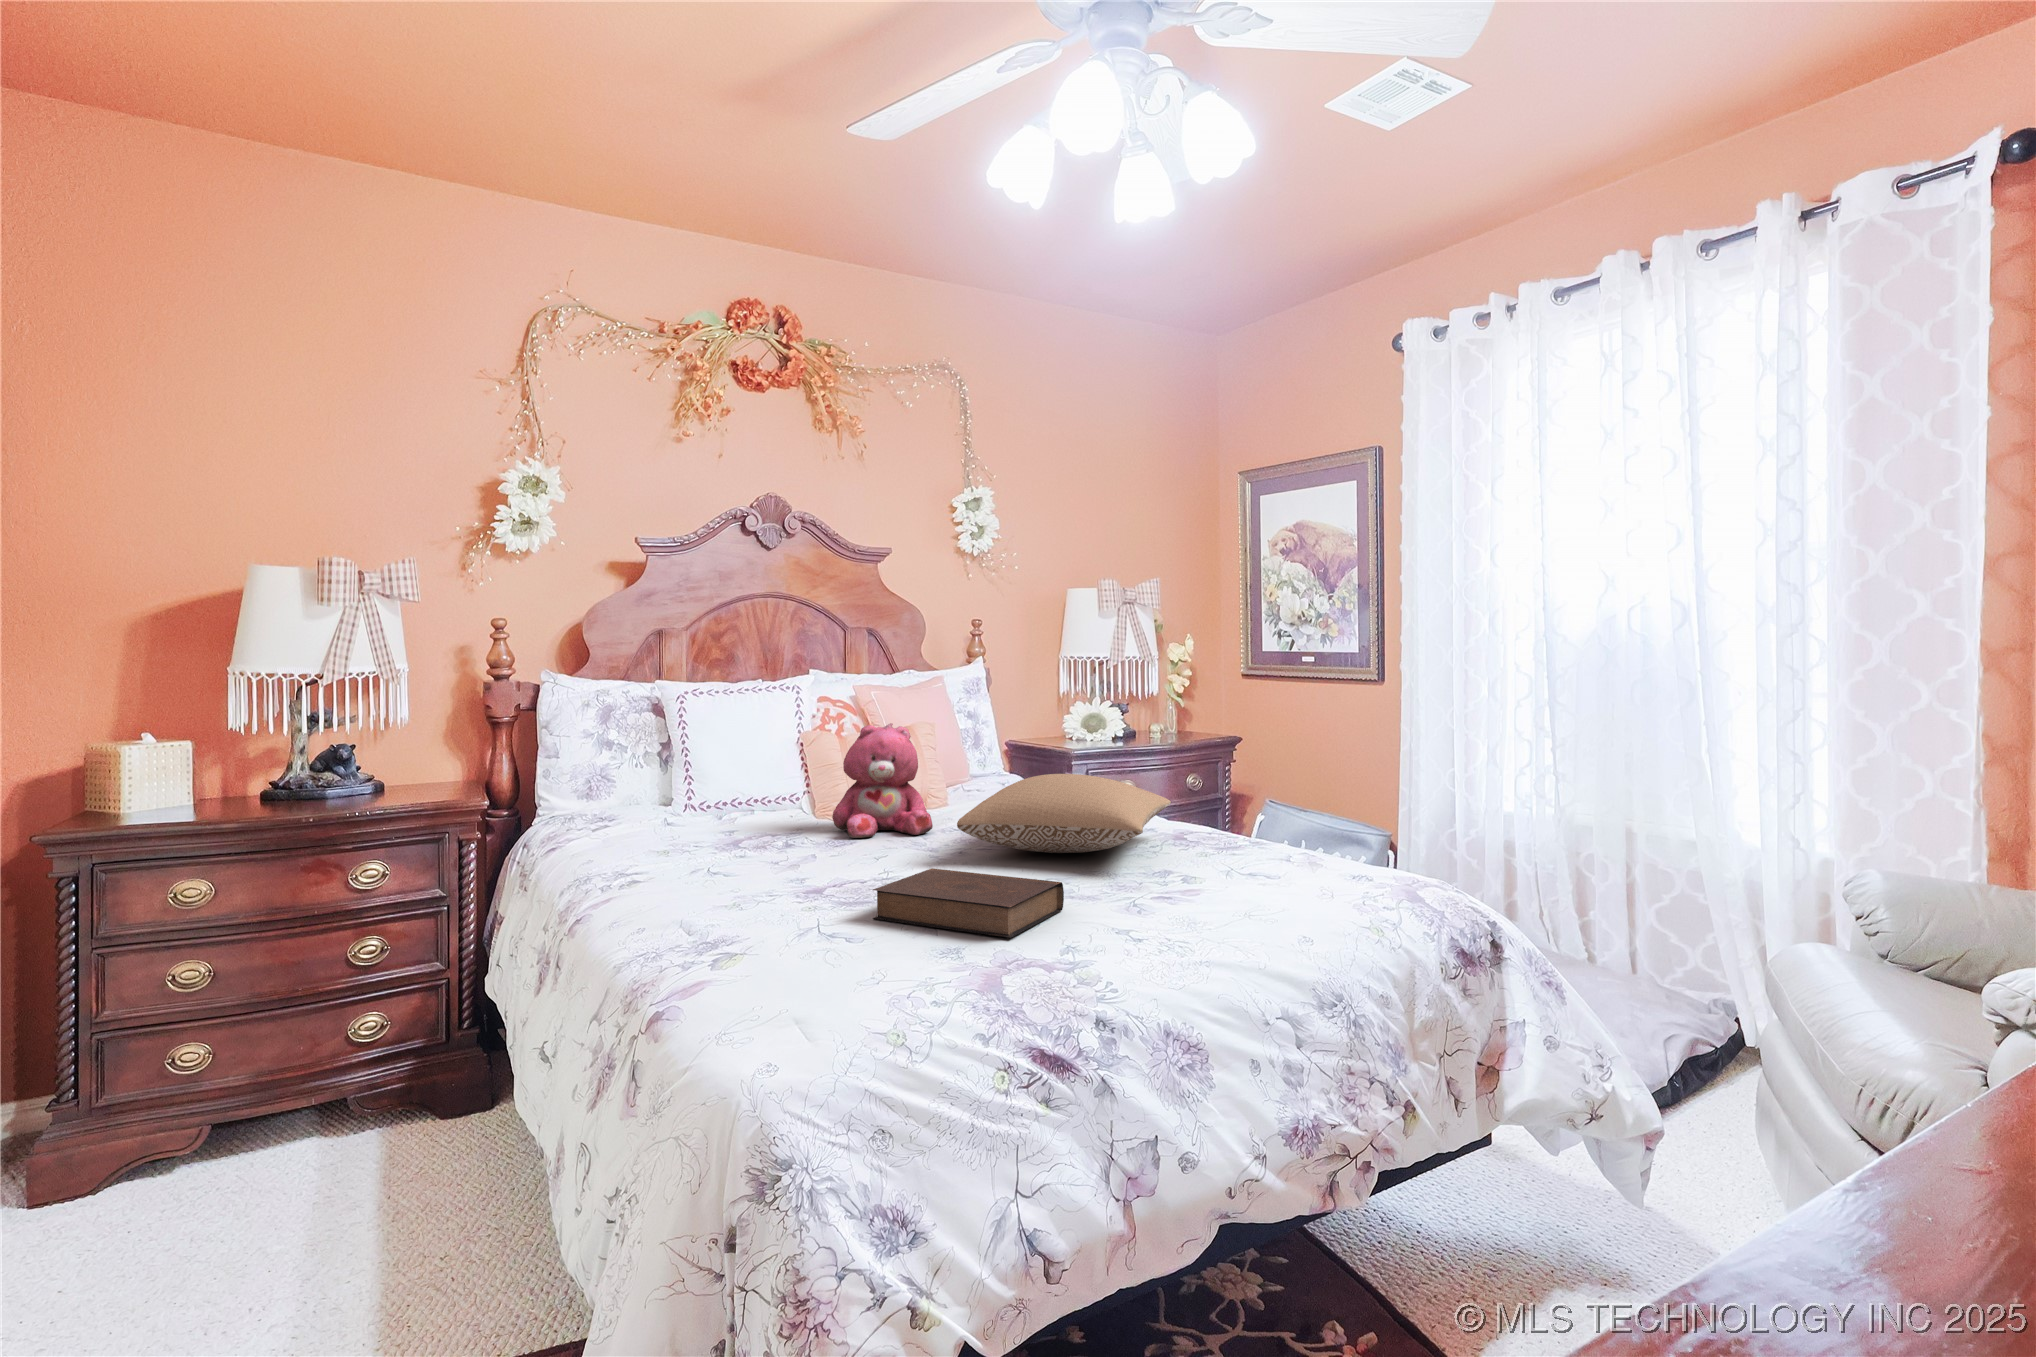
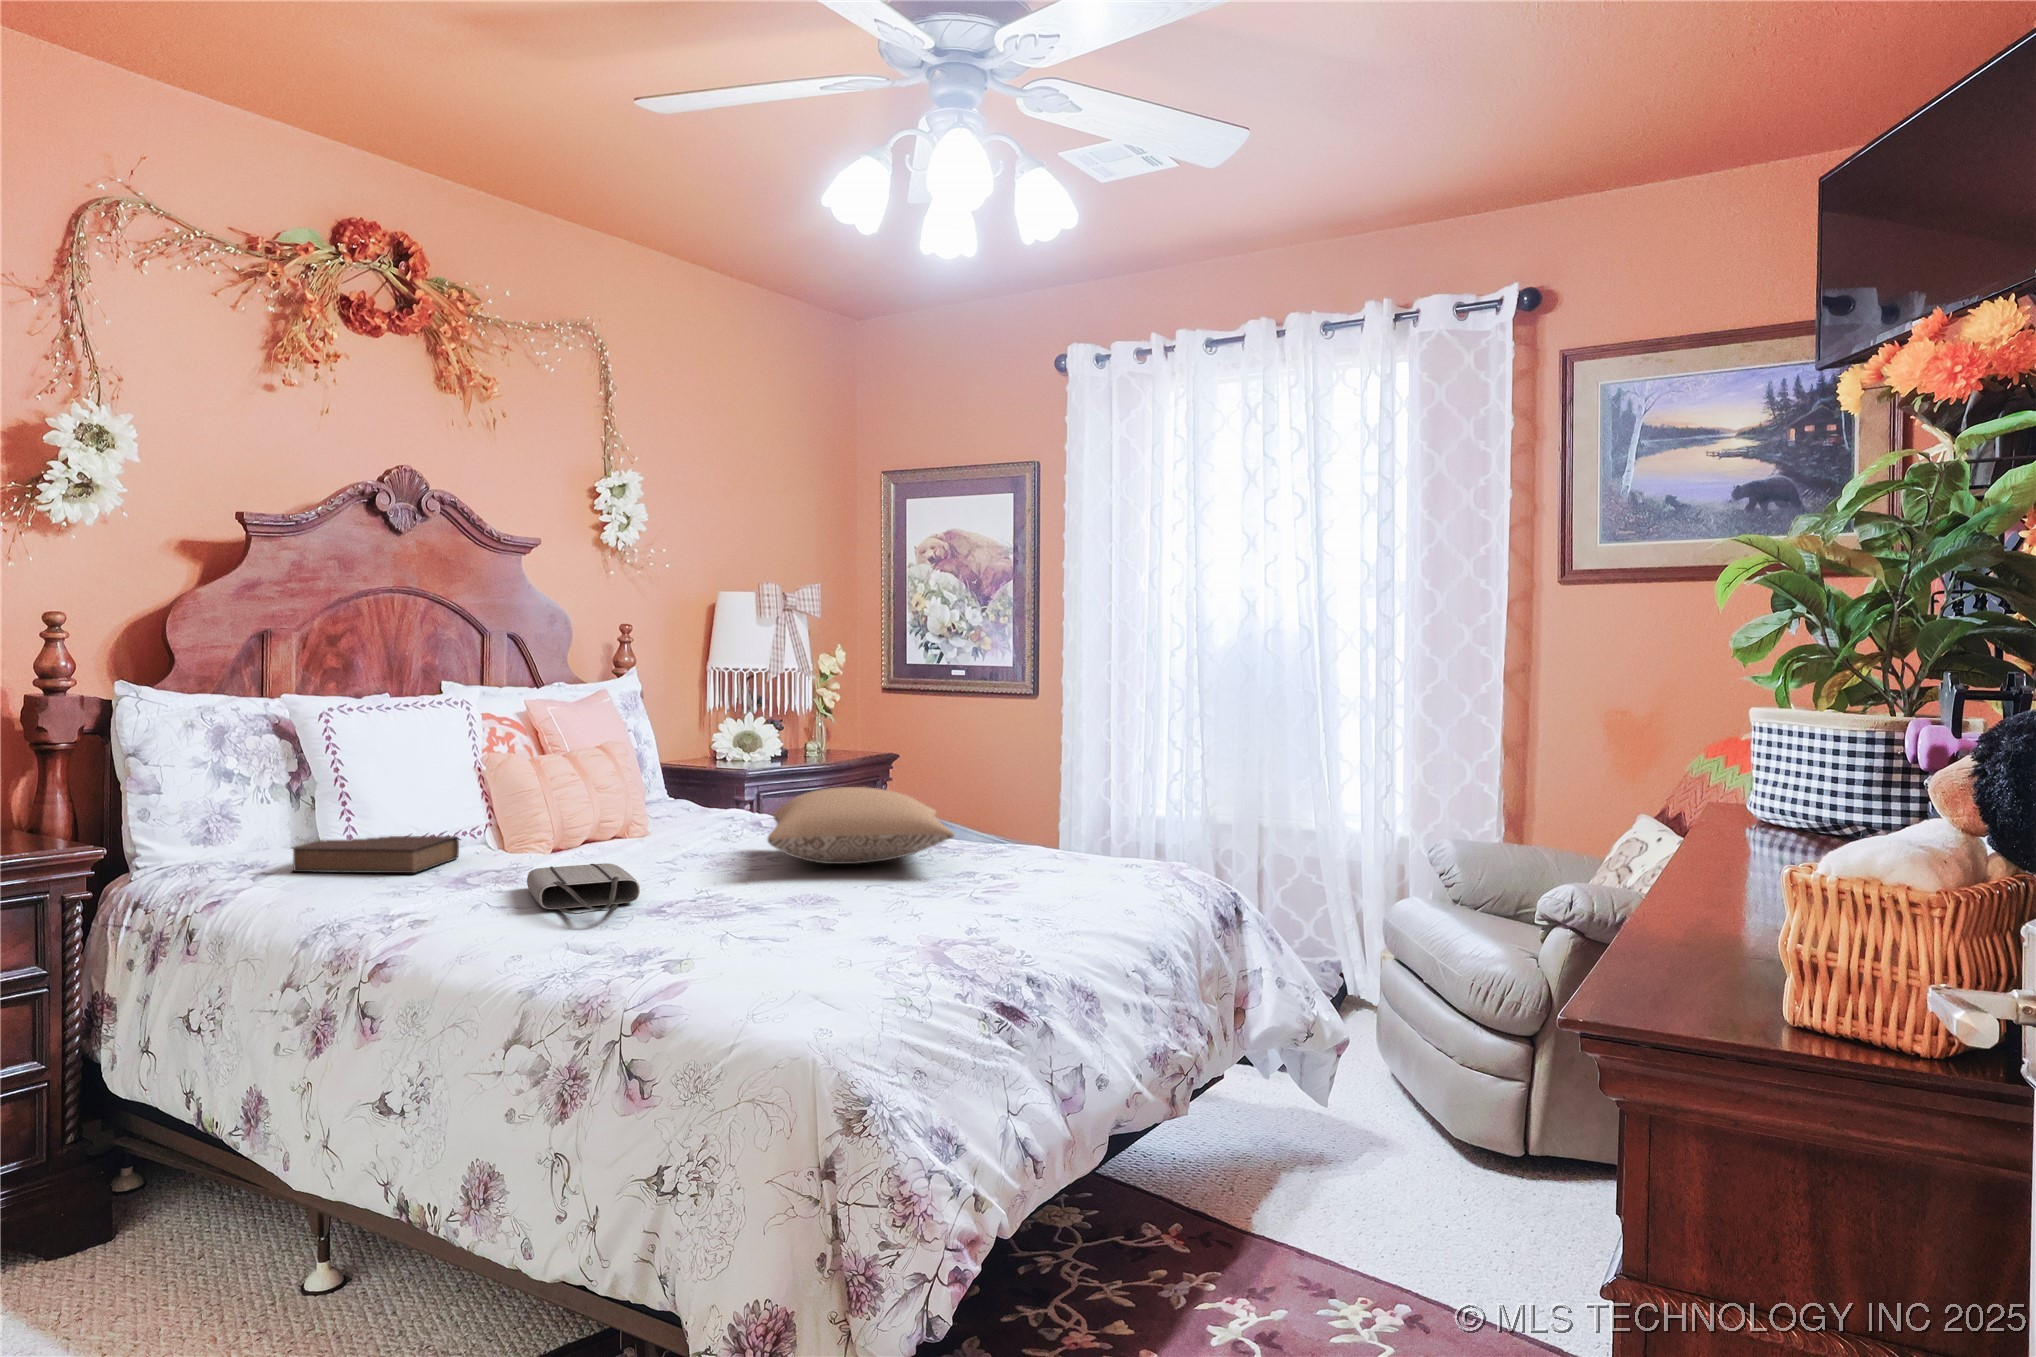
teddy bear: present [832,723,933,838] -> none [578,741,695,864]
tote bag: none [718,838,827,889] -> present [527,863,640,914]
book: present [873,868,1064,938] -> present [292,836,459,873]

